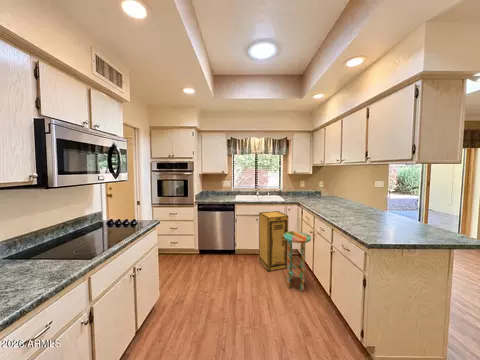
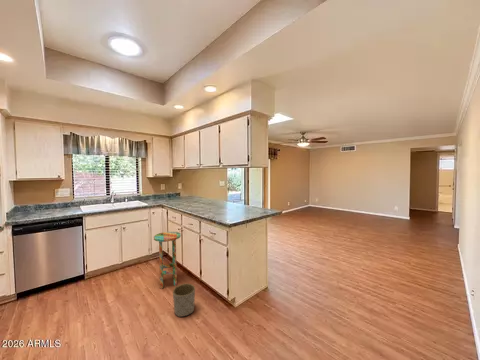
storage cabinet: present [259,211,288,272] -> none [120,217,157,283]
planter: none [293,295,318,334] -> present [173,284,195,317]

